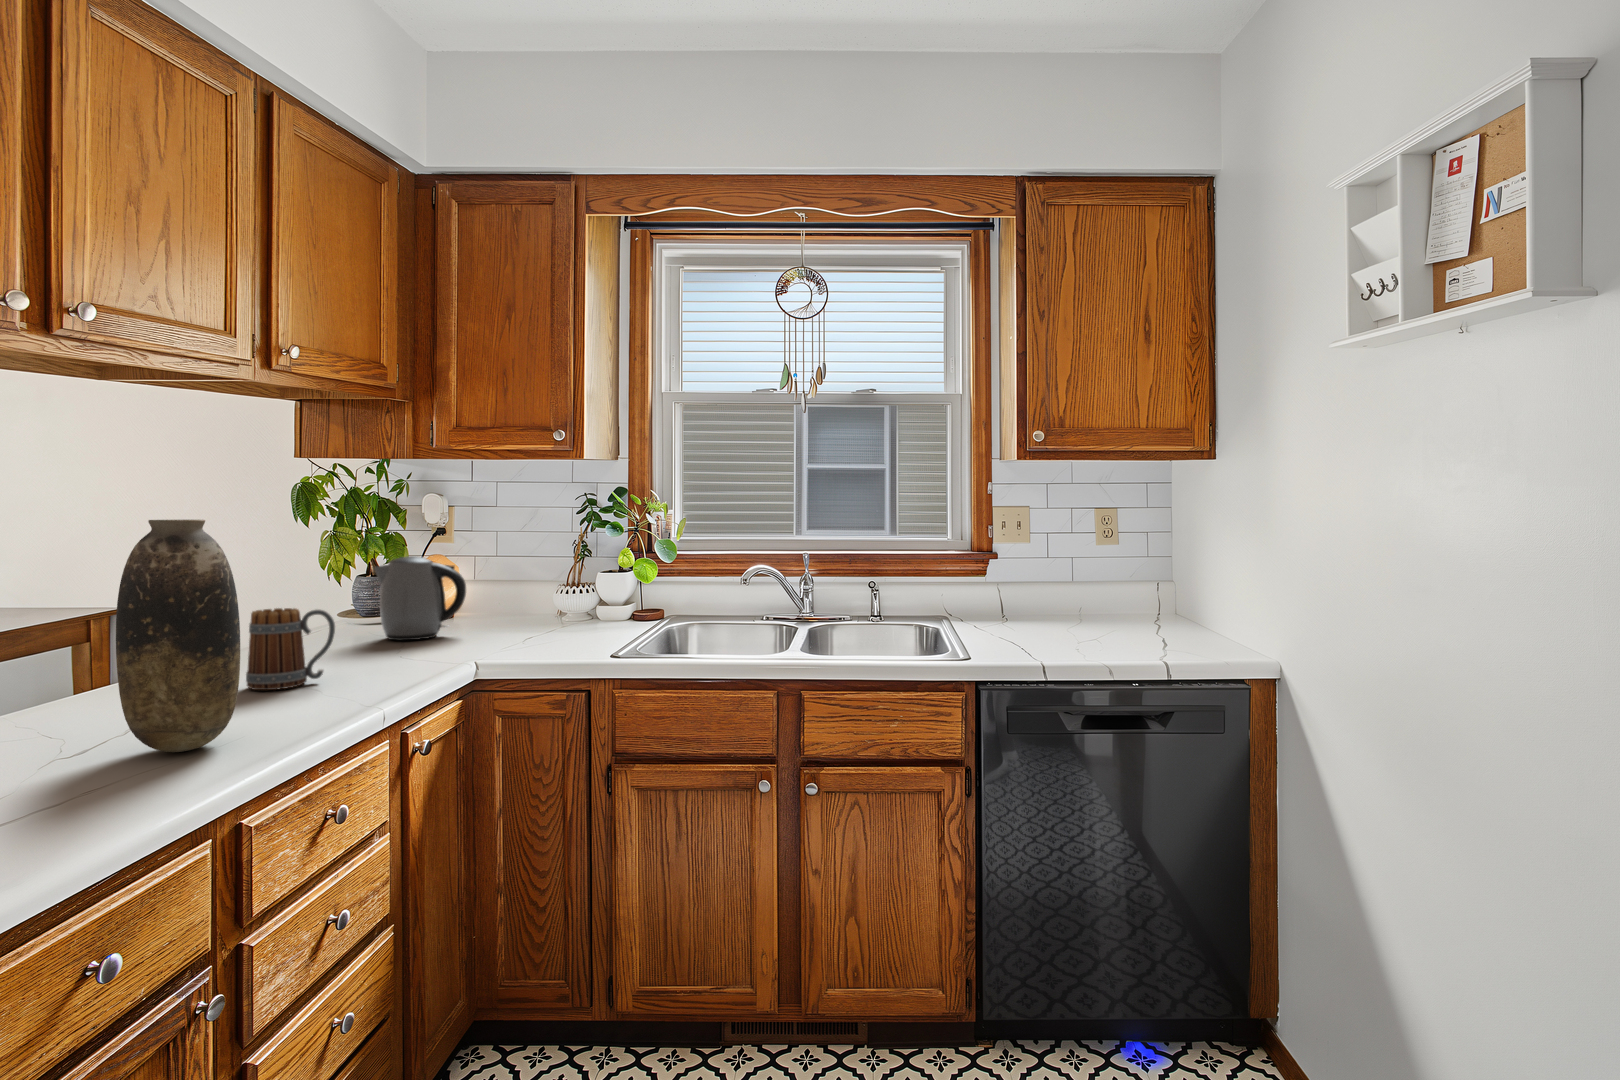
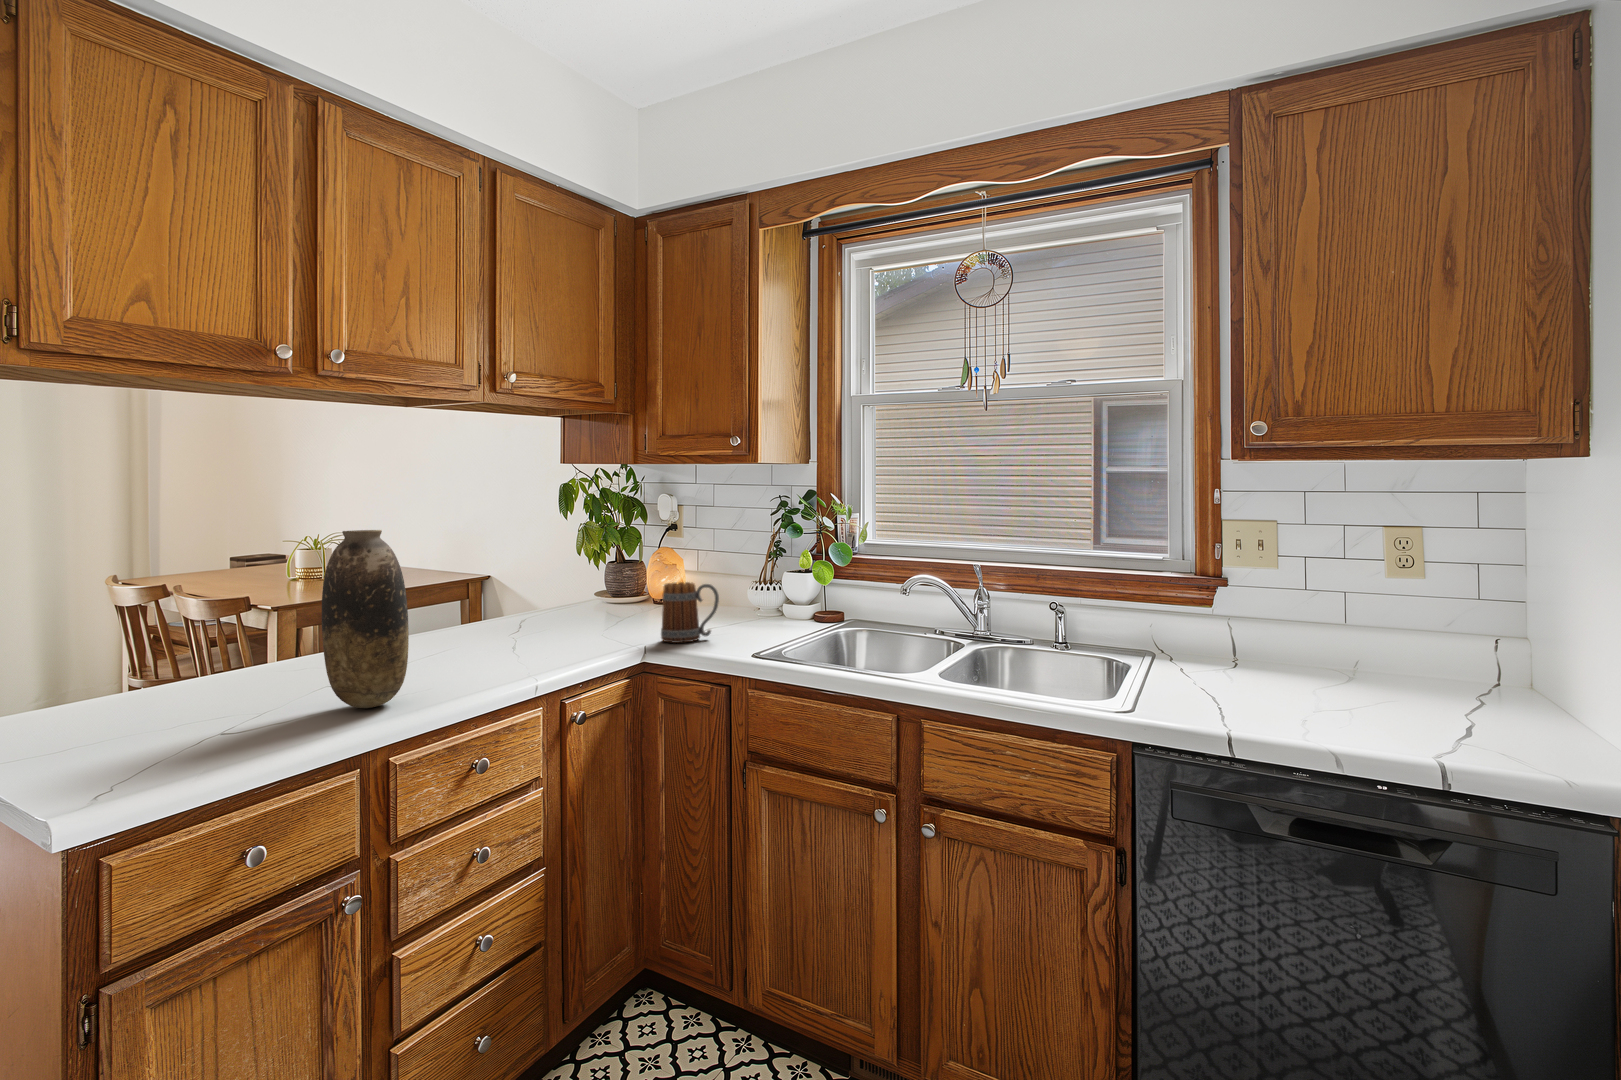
kettle: present [374,556,466,640] -> none [590,555,664,627]
mug: present [246,608,335,690] -> present [661,582,719,643]

